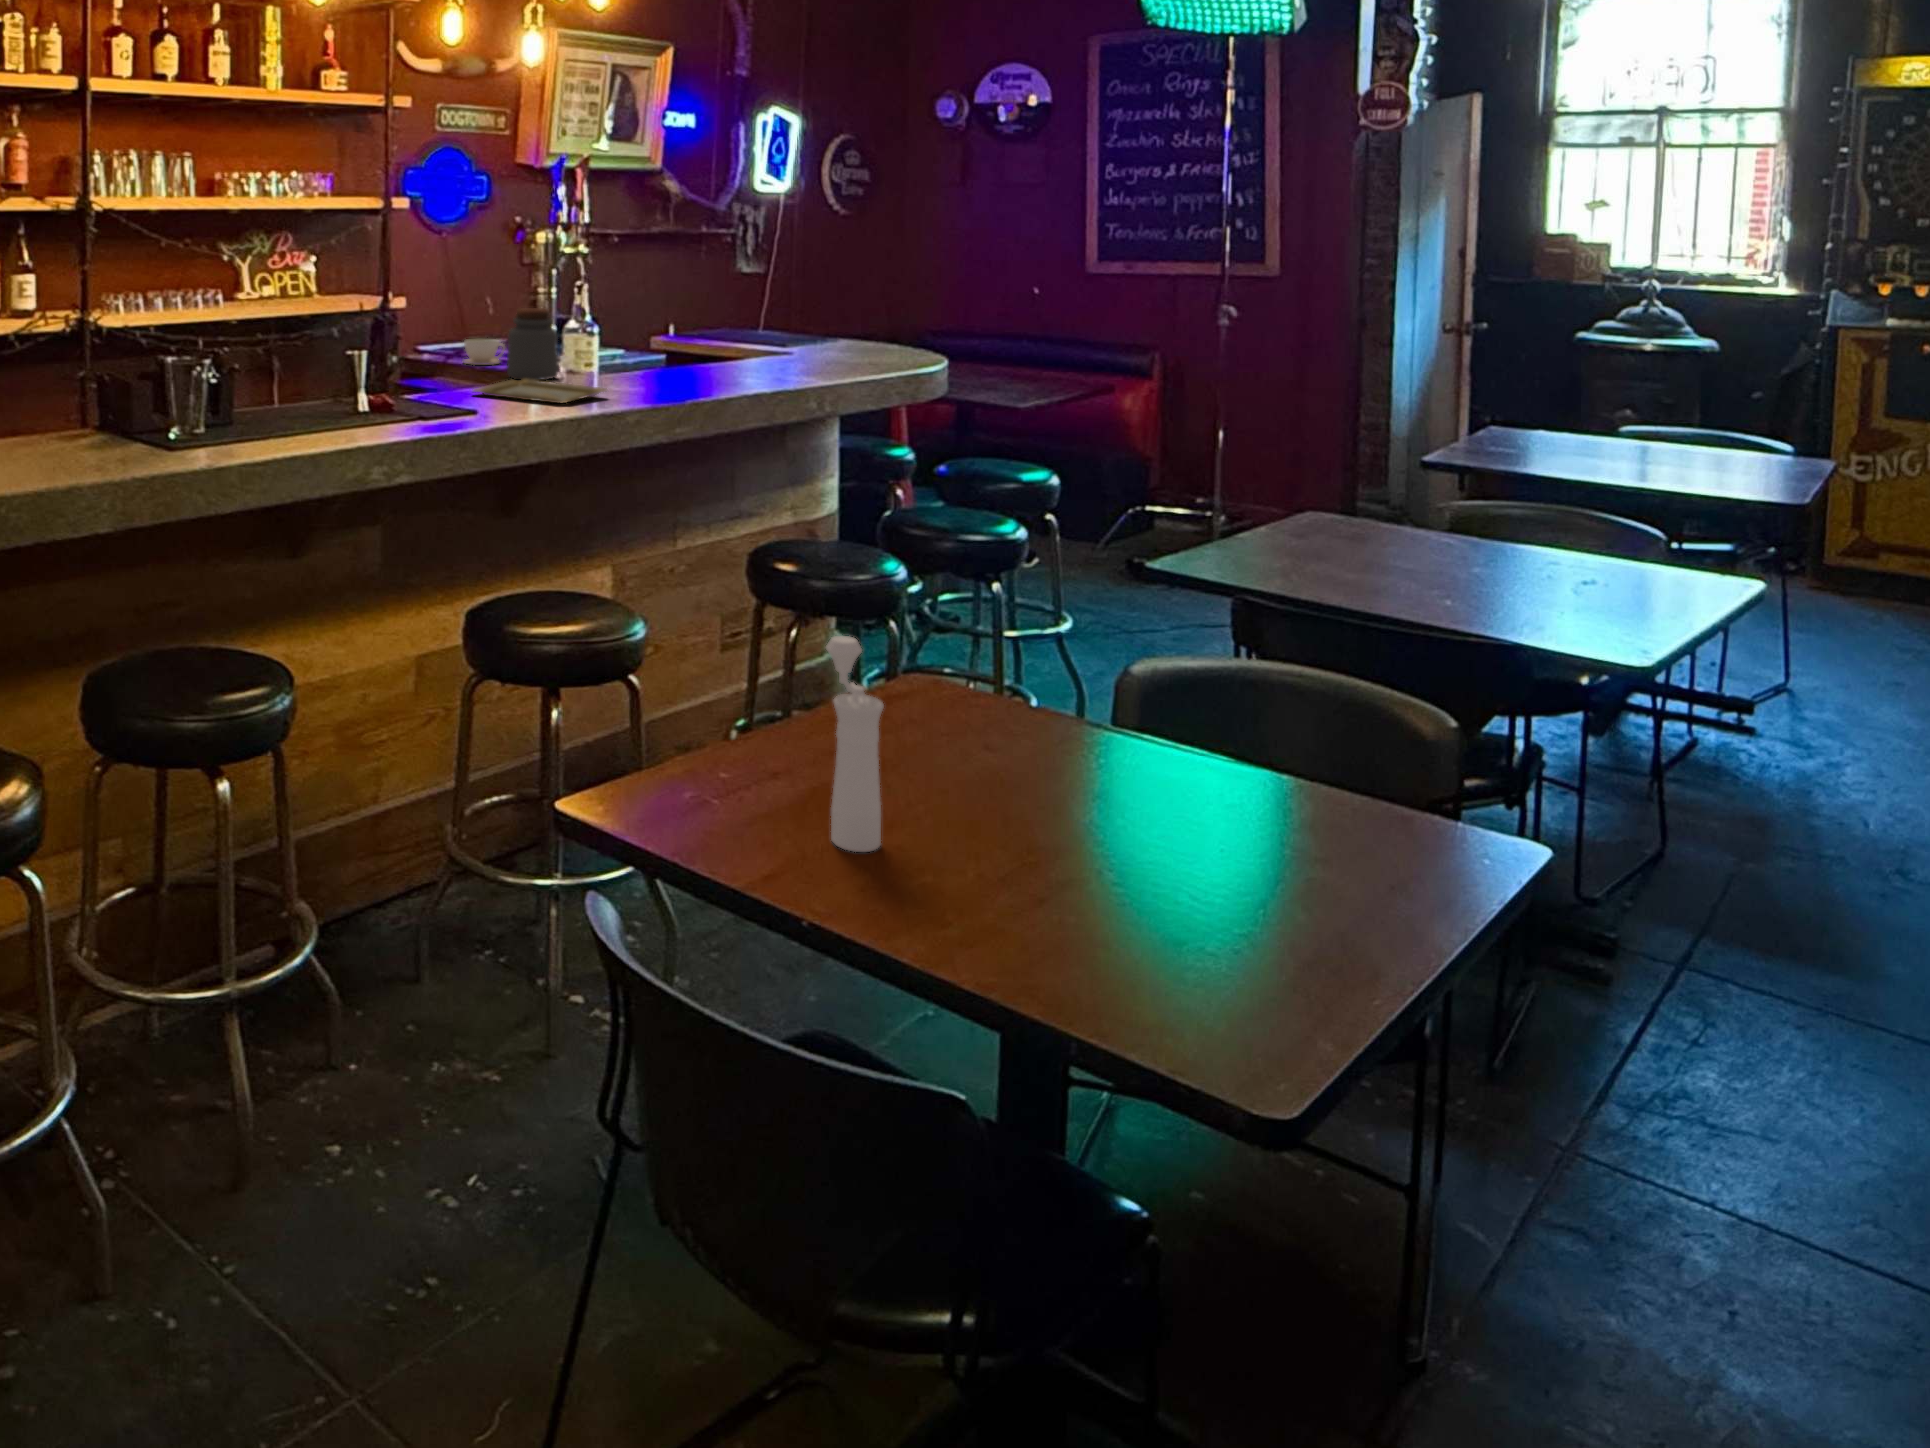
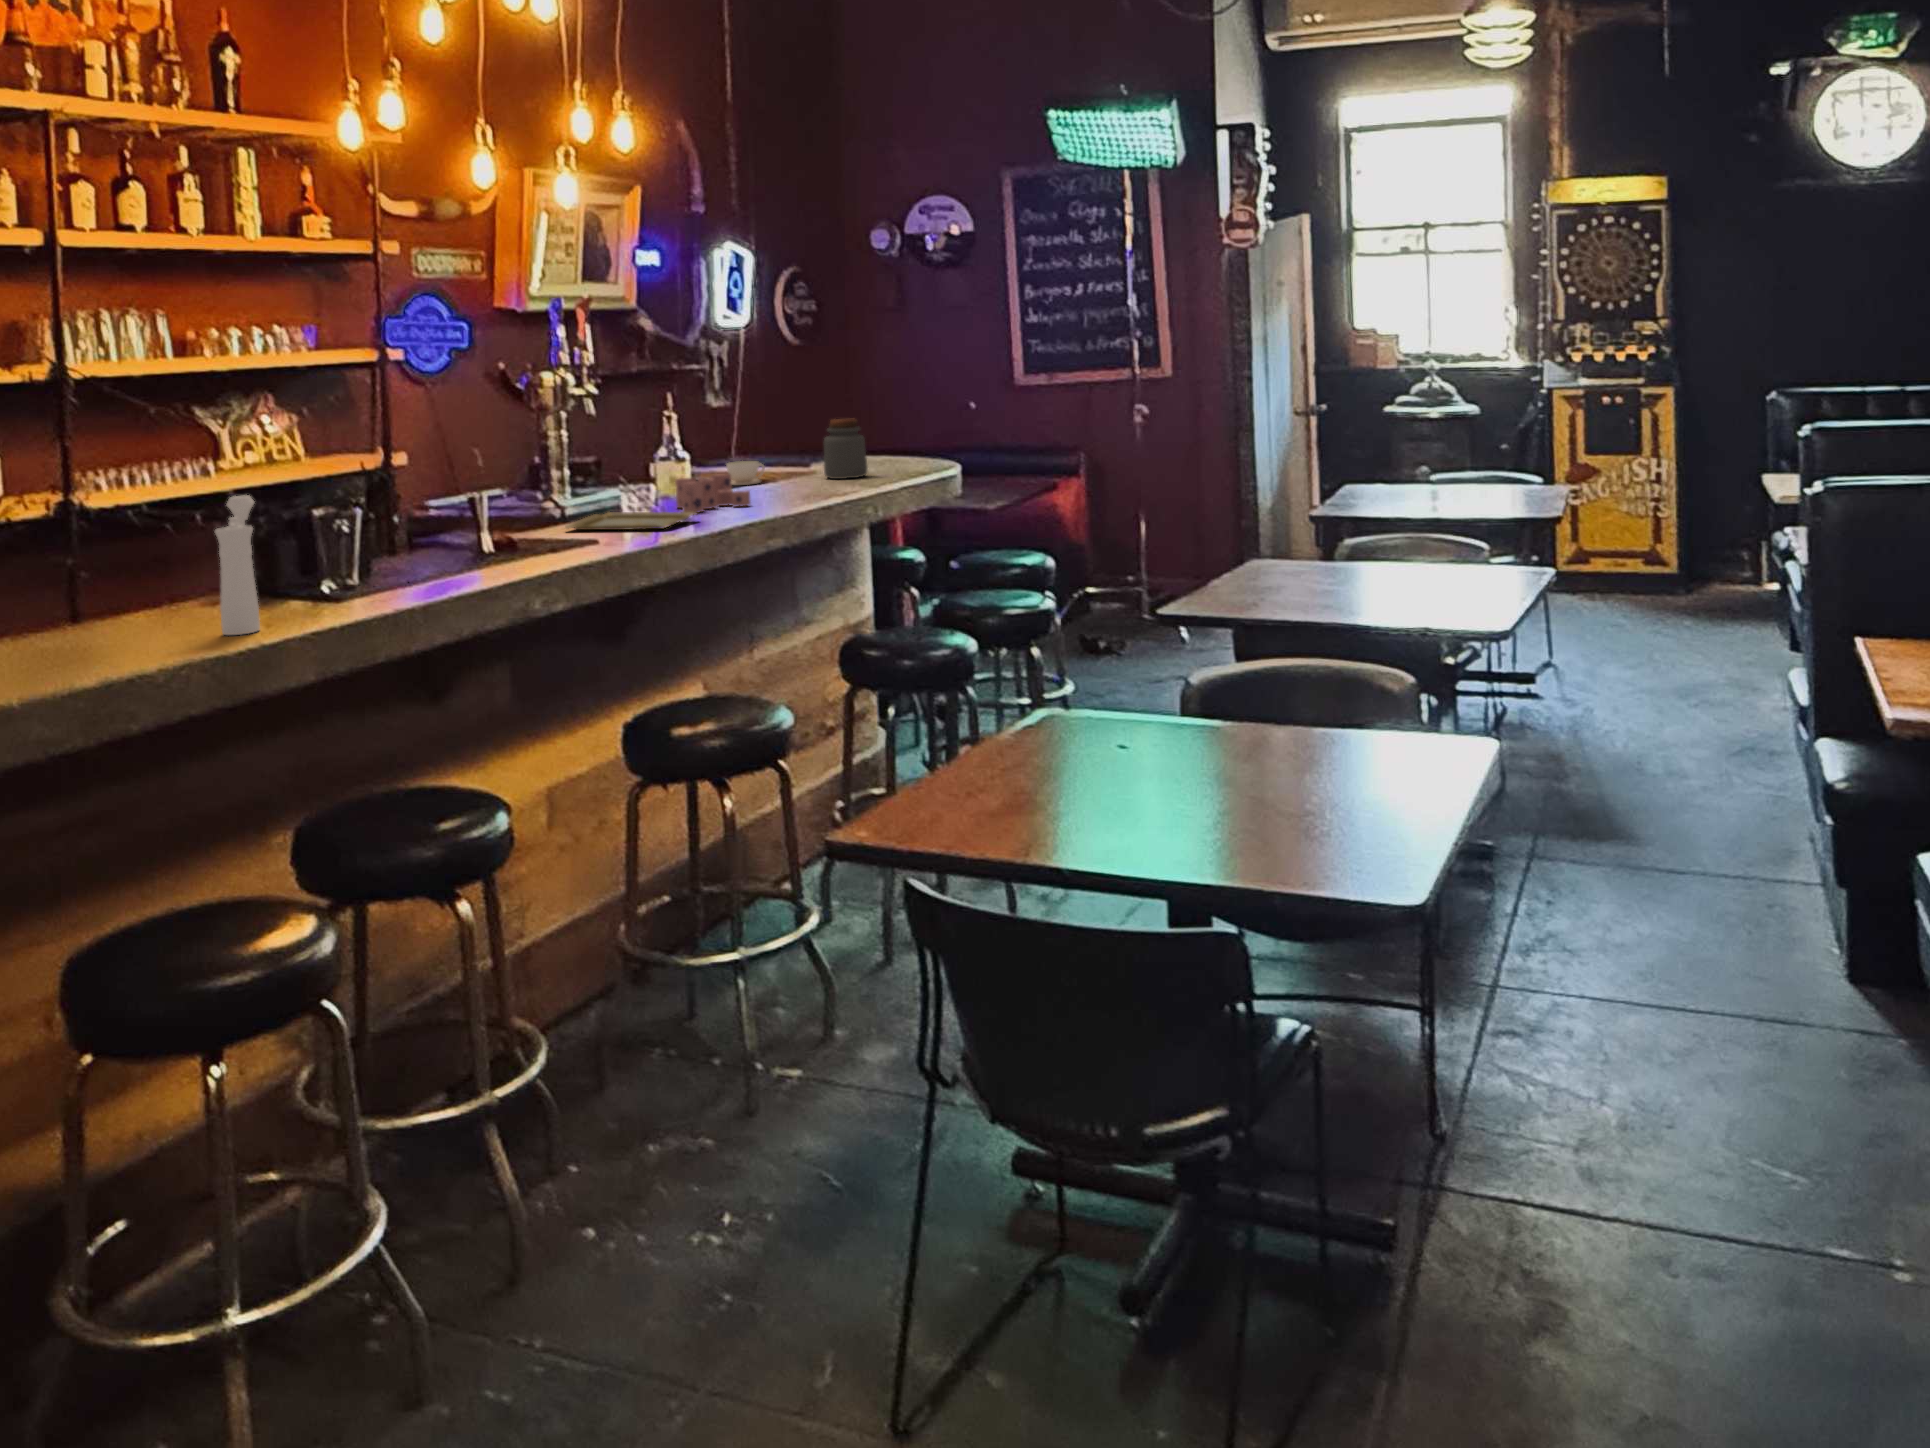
jar: present [507,308,559,380] -> present [824,419,868,479]
coffee cup: present [462,339,504,365] -> present [727,461,765,485]
candle: none [605,349,681,388] -> present [675,474,750,512]
pepper mill: present [826,636,884,852] -> present [215,495,260,635]

